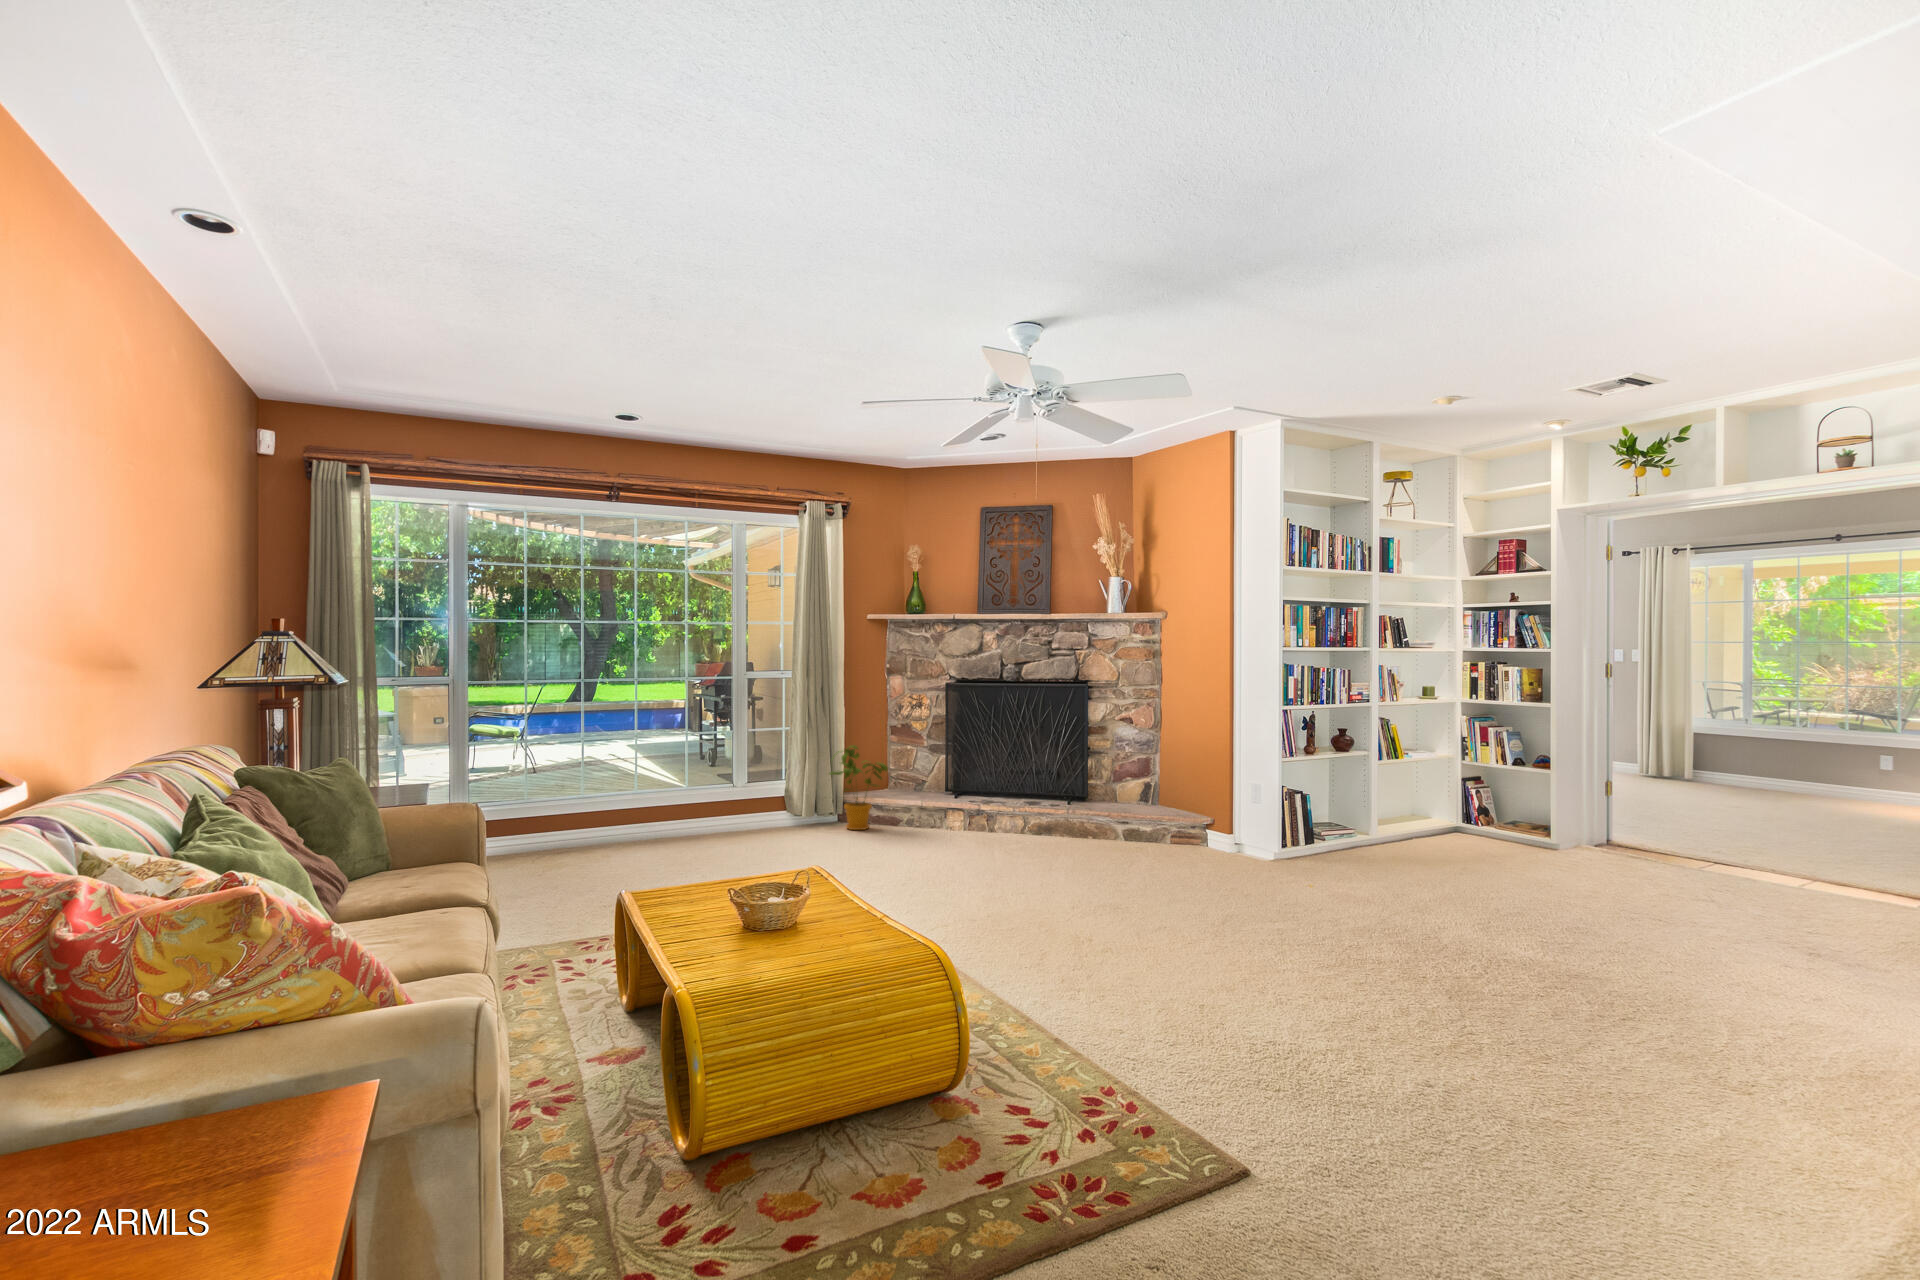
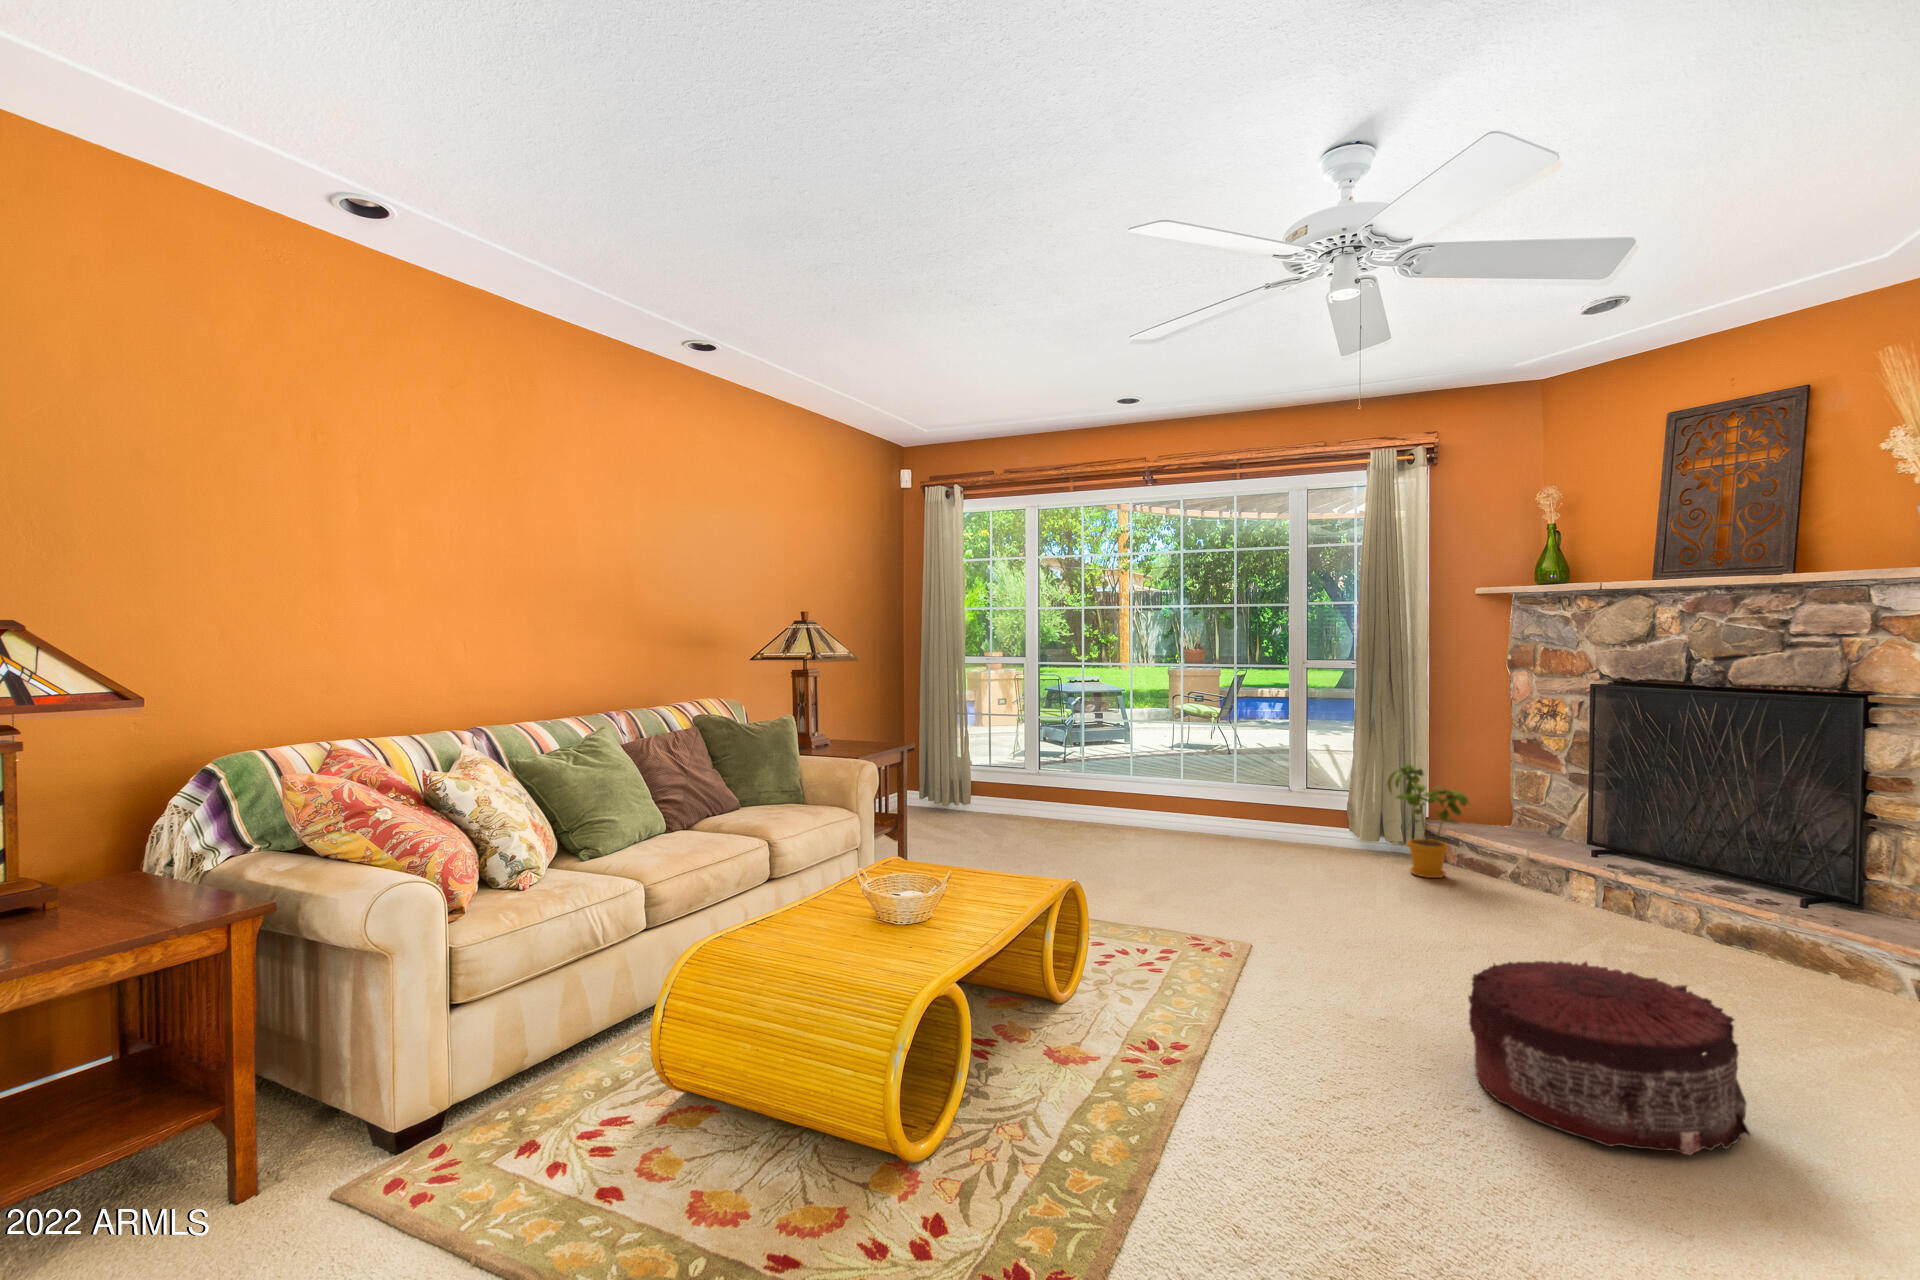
pouf: none [1030,830,1159,914] -> present [1468,961,1750,1155]

